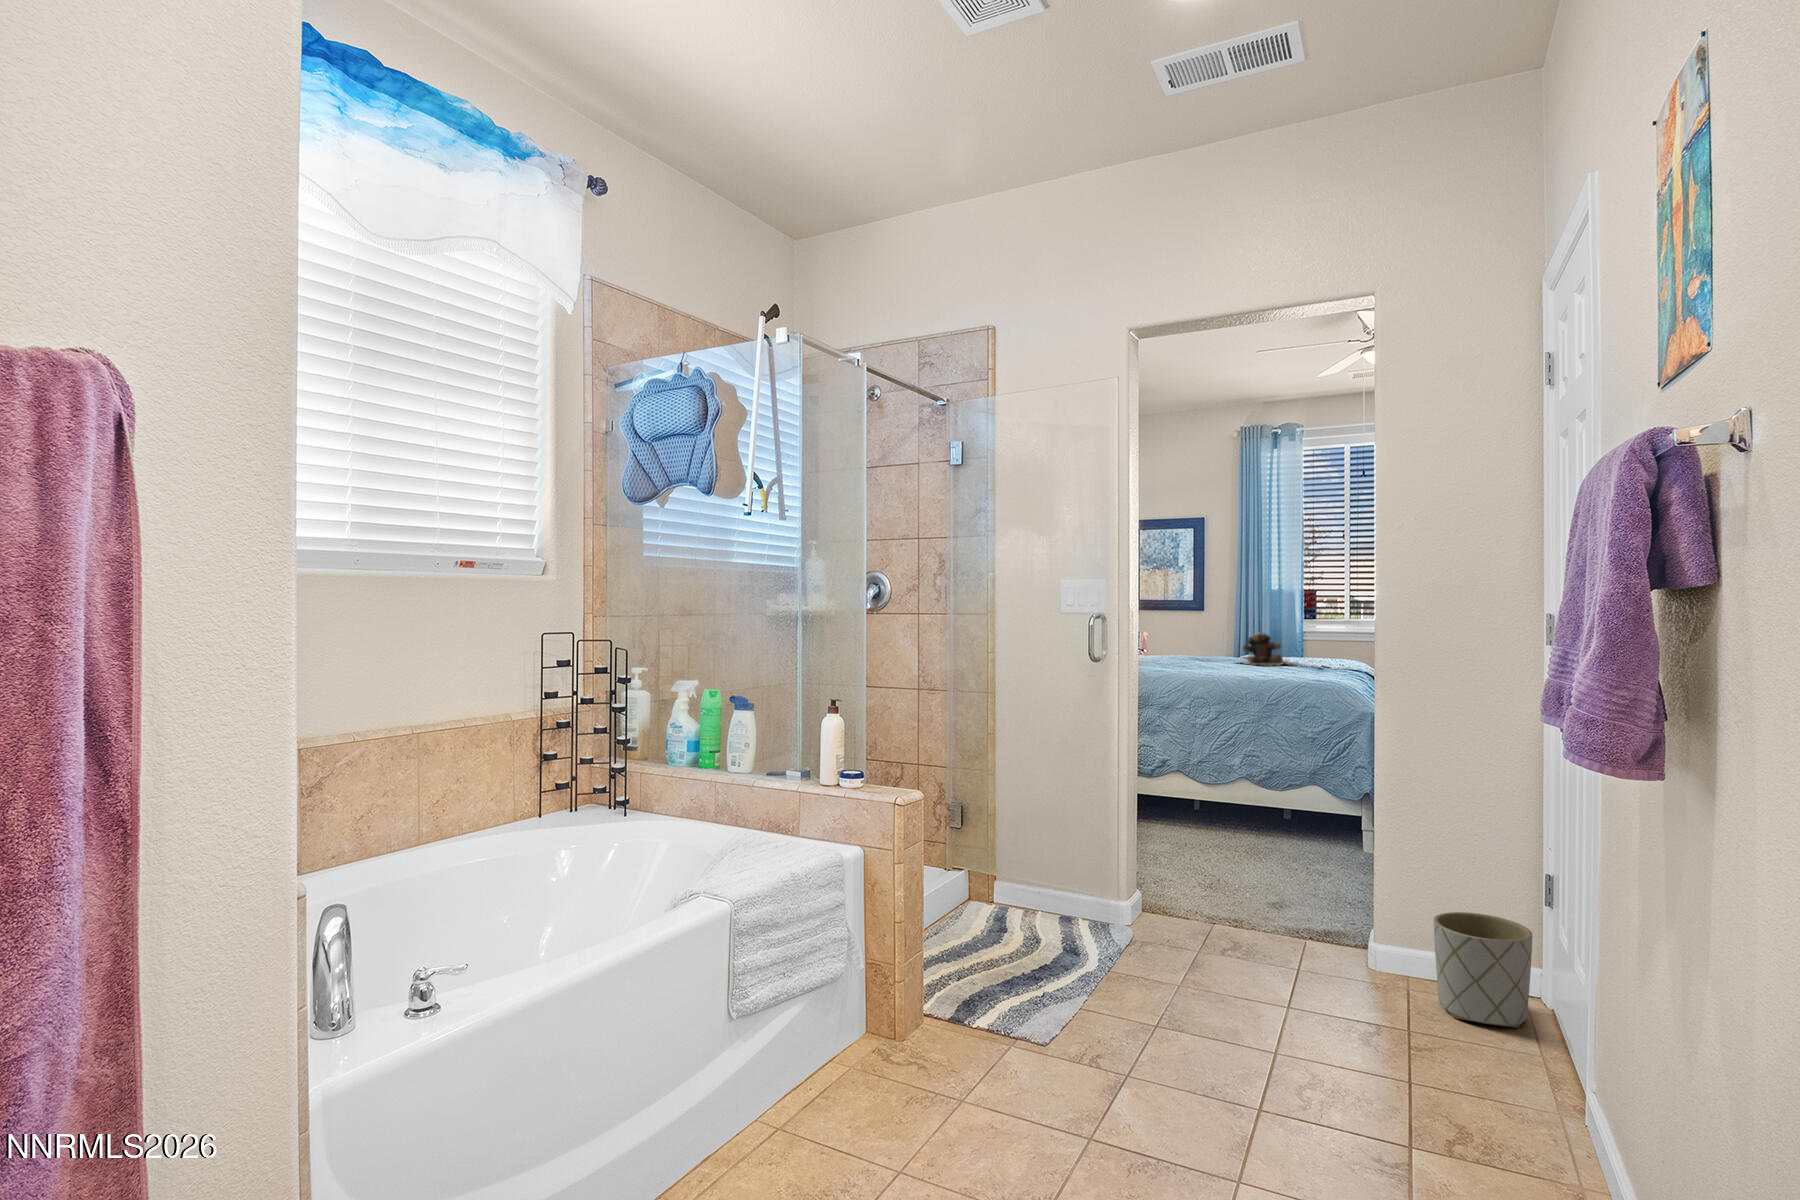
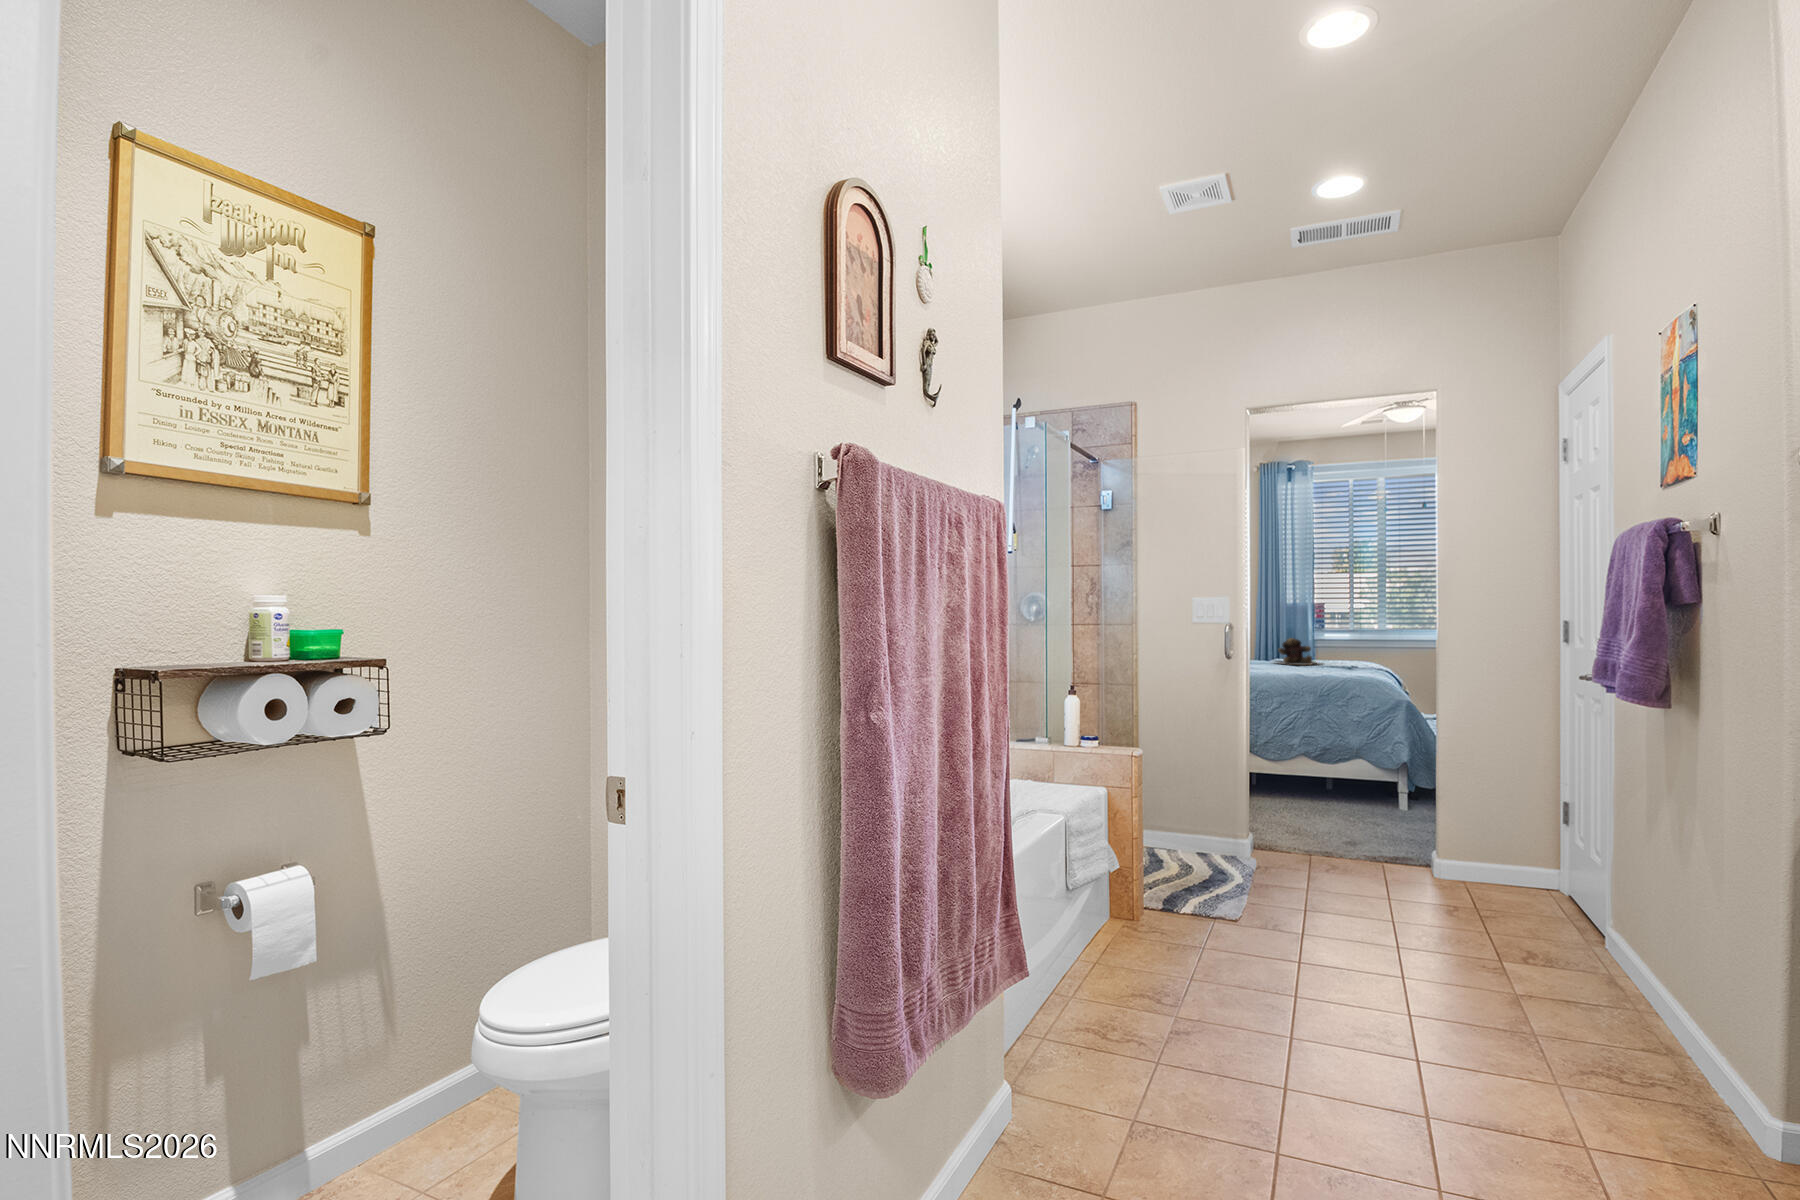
planter: present [1433,912,1533,1028] -> none [1487,831,1556,905]

